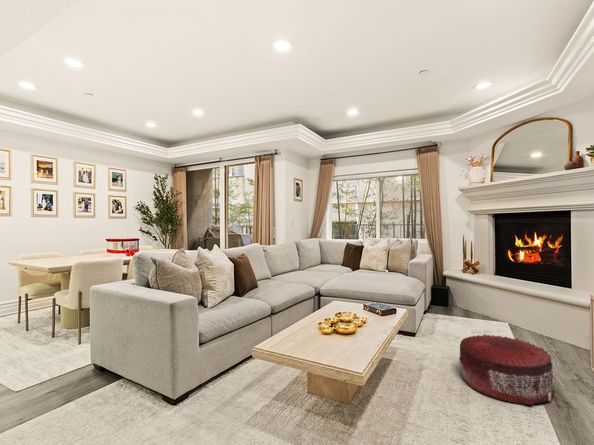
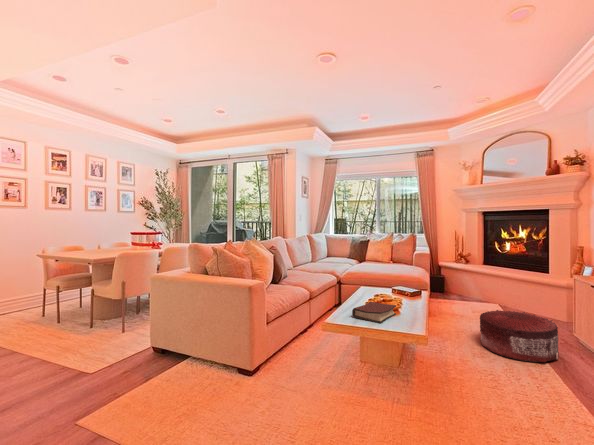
hardback book: none [291,323,345,352] -> present [352,302,396,323]

